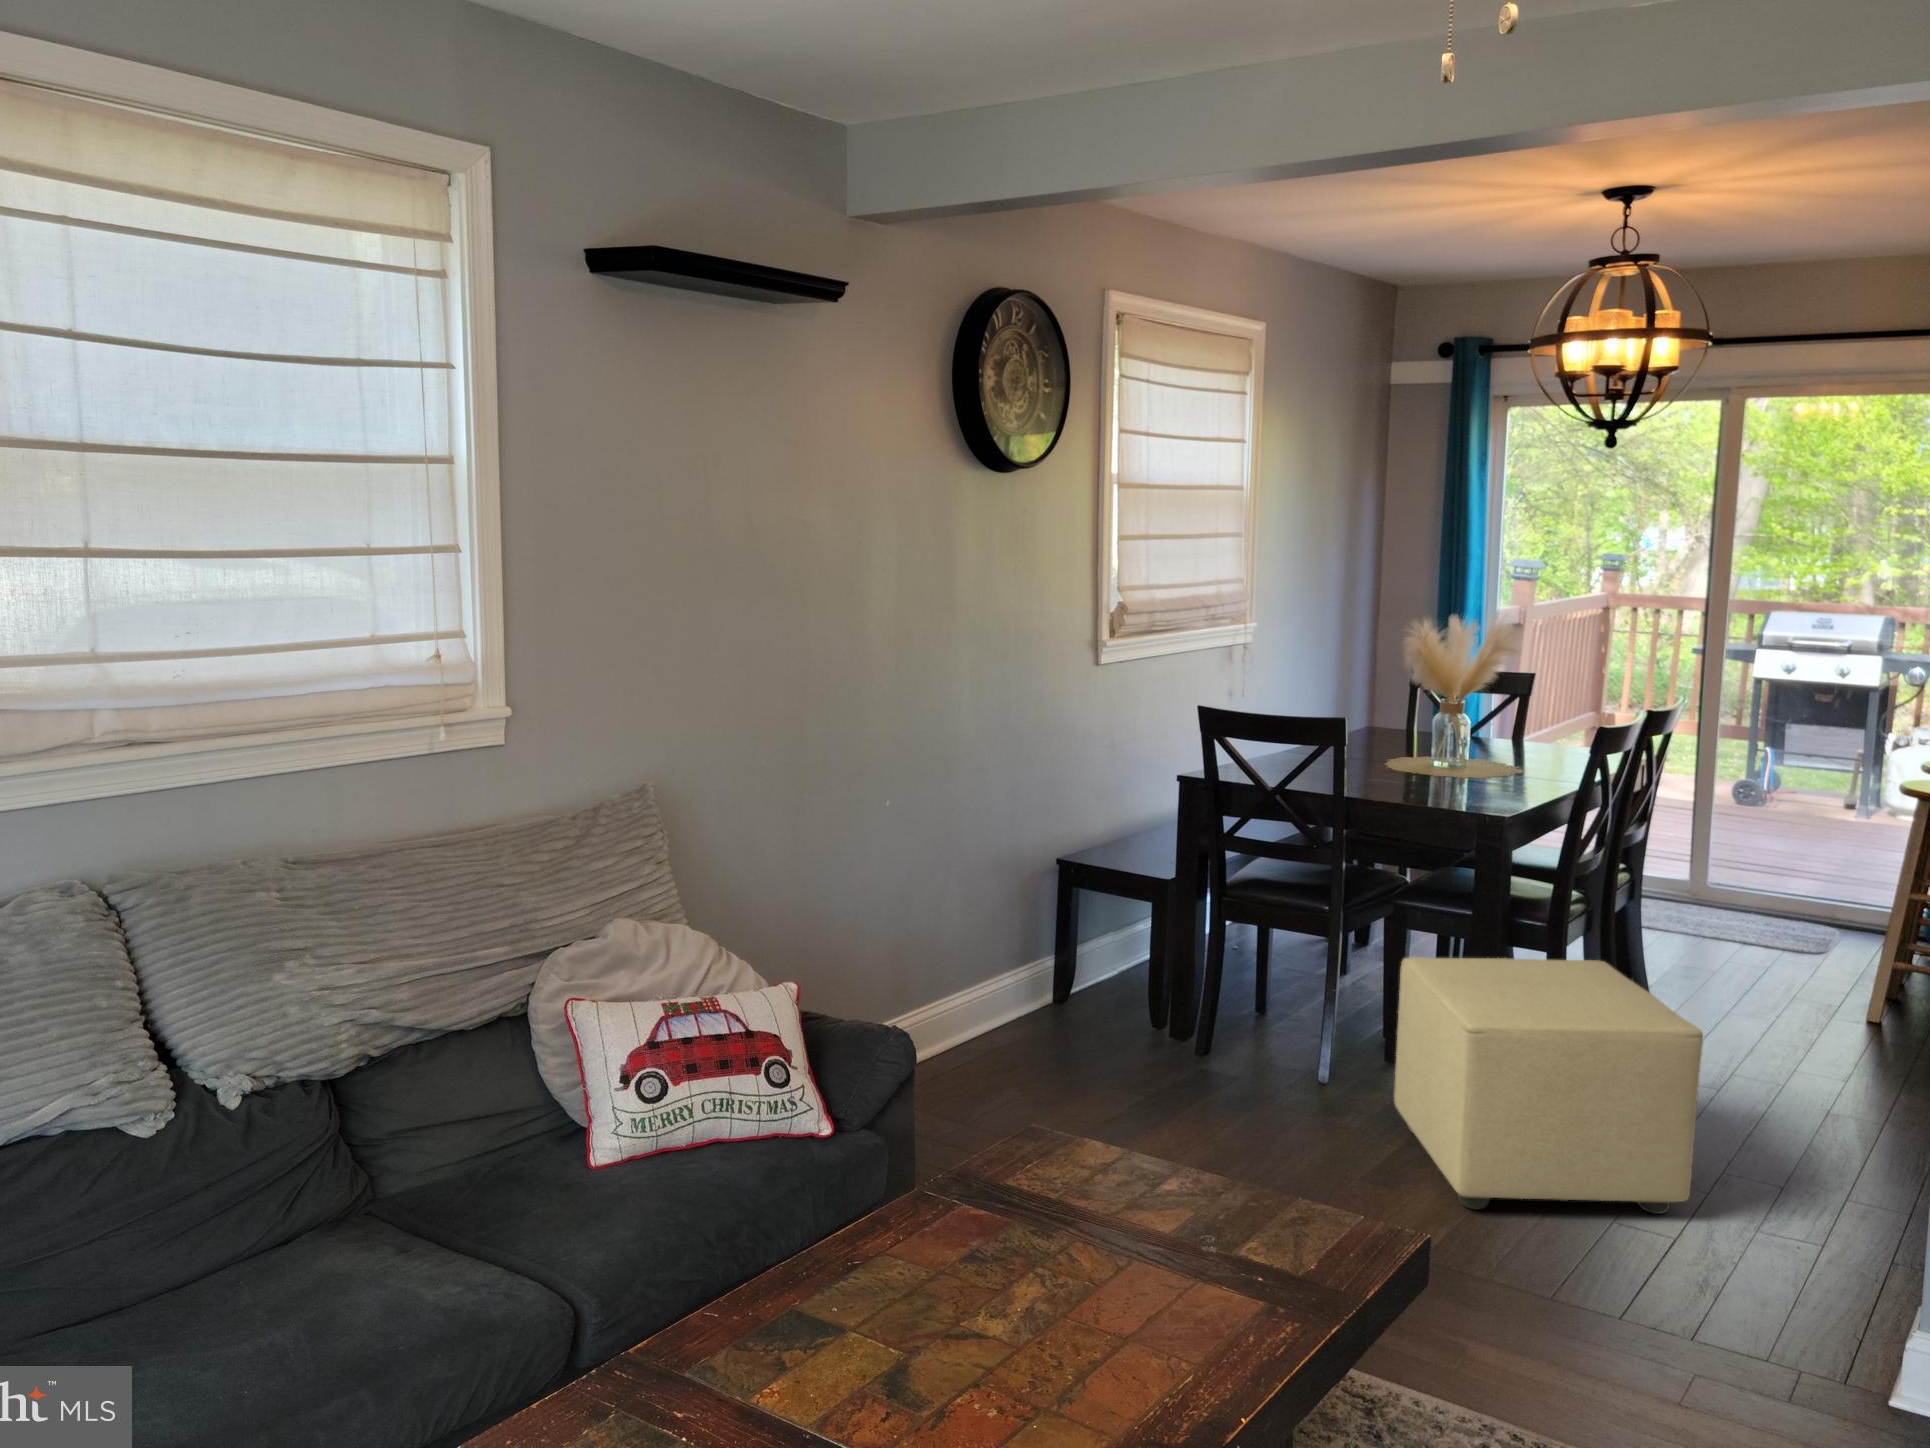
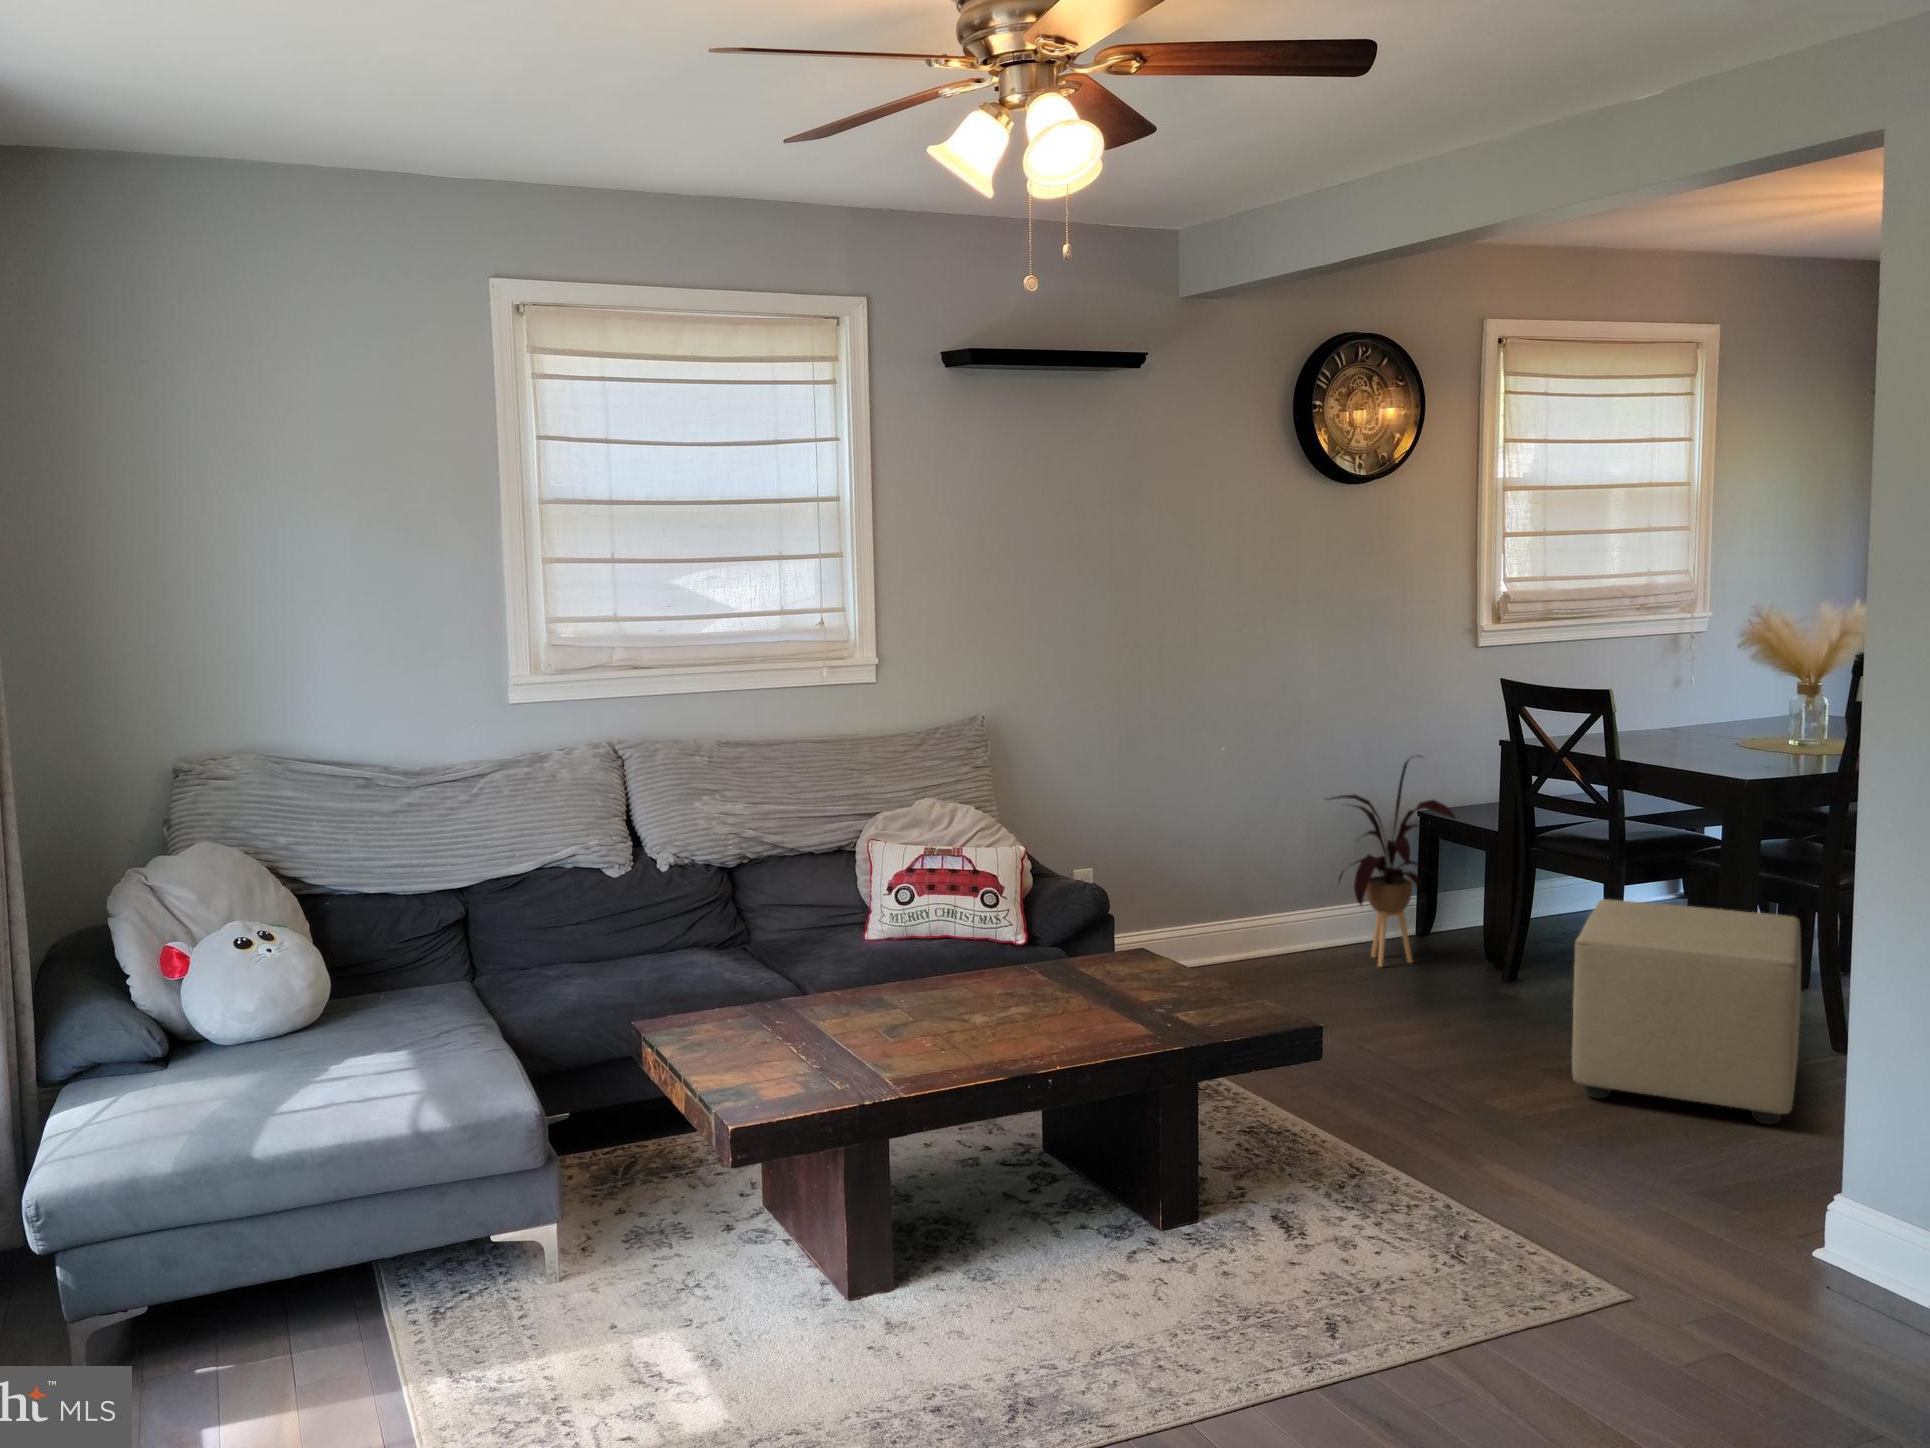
house plant: none [1012,787,1177,1041] -> present [1332,755,1455,967]

